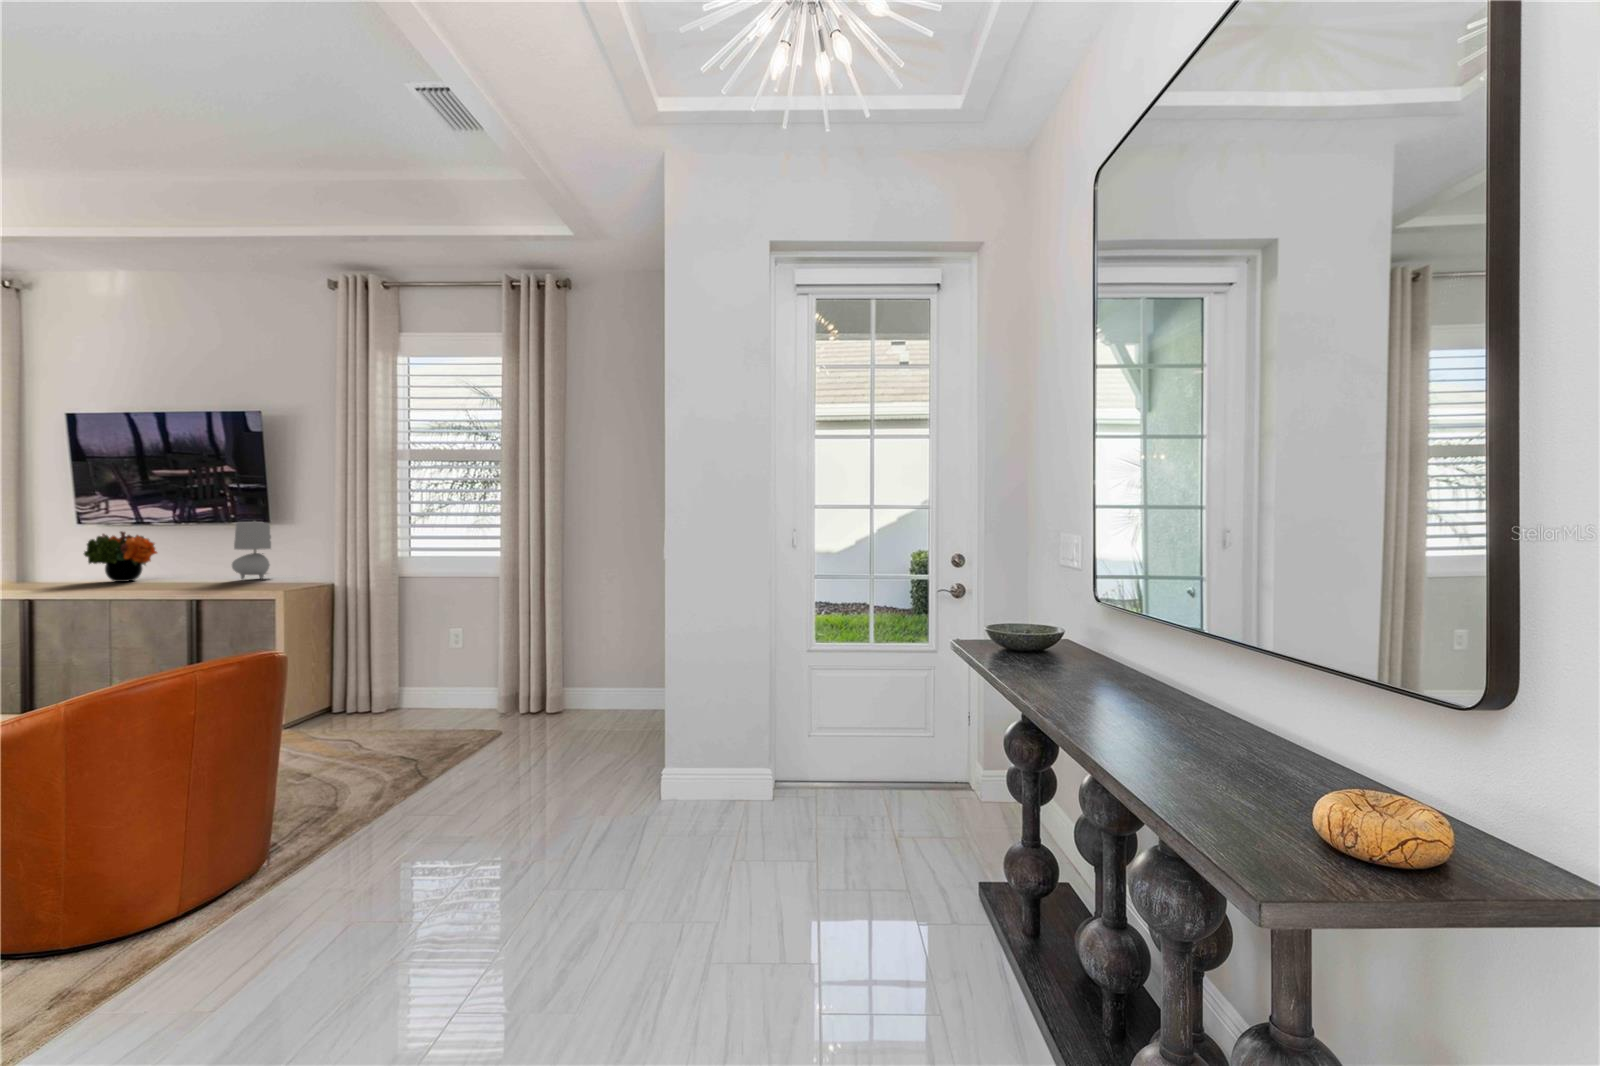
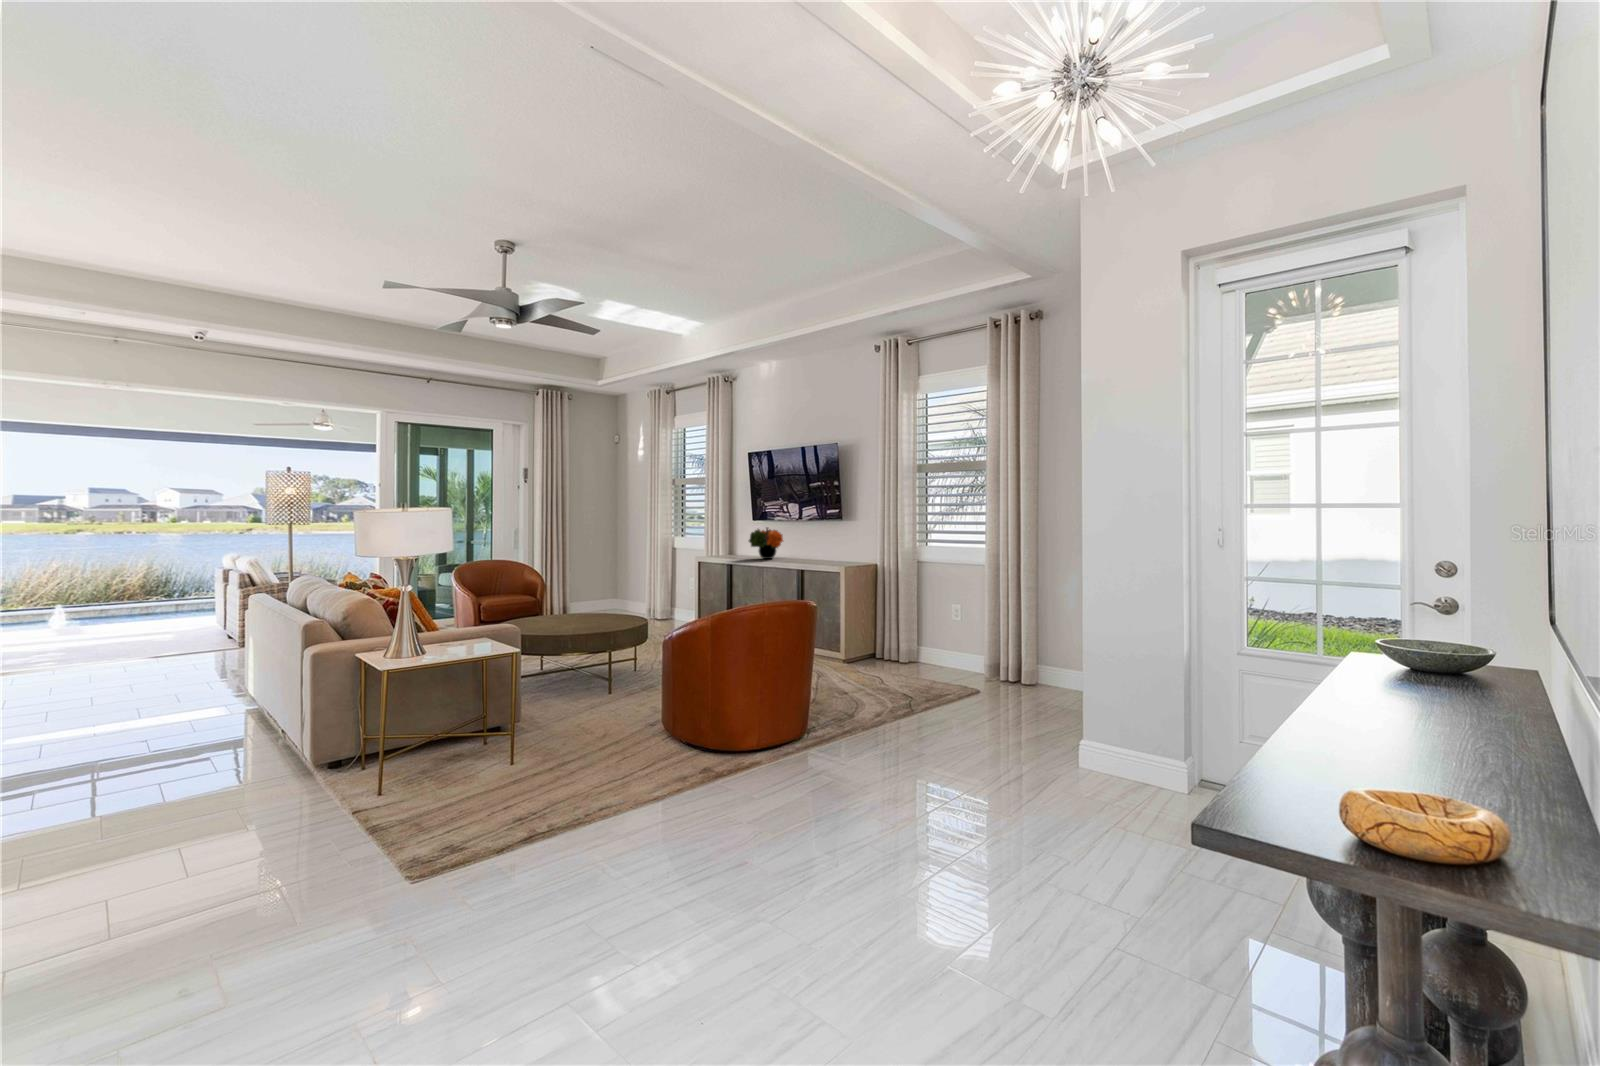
table lamp: present [232,521,271,579] -> none [820,517,845,560]

